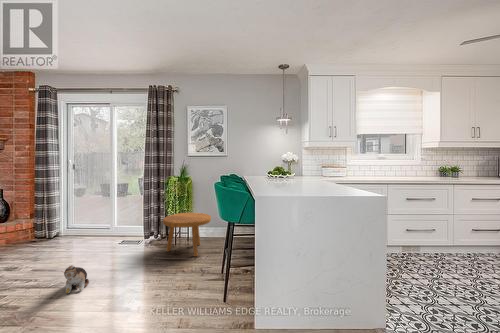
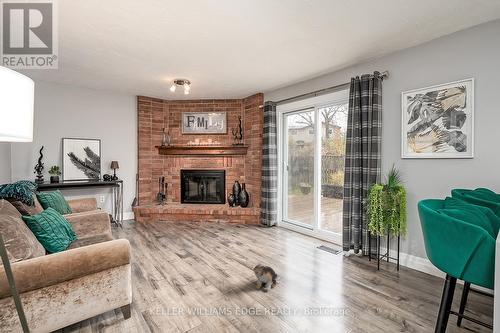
footstool: present [163,212,211,256] -> none [359,231,432,298]

